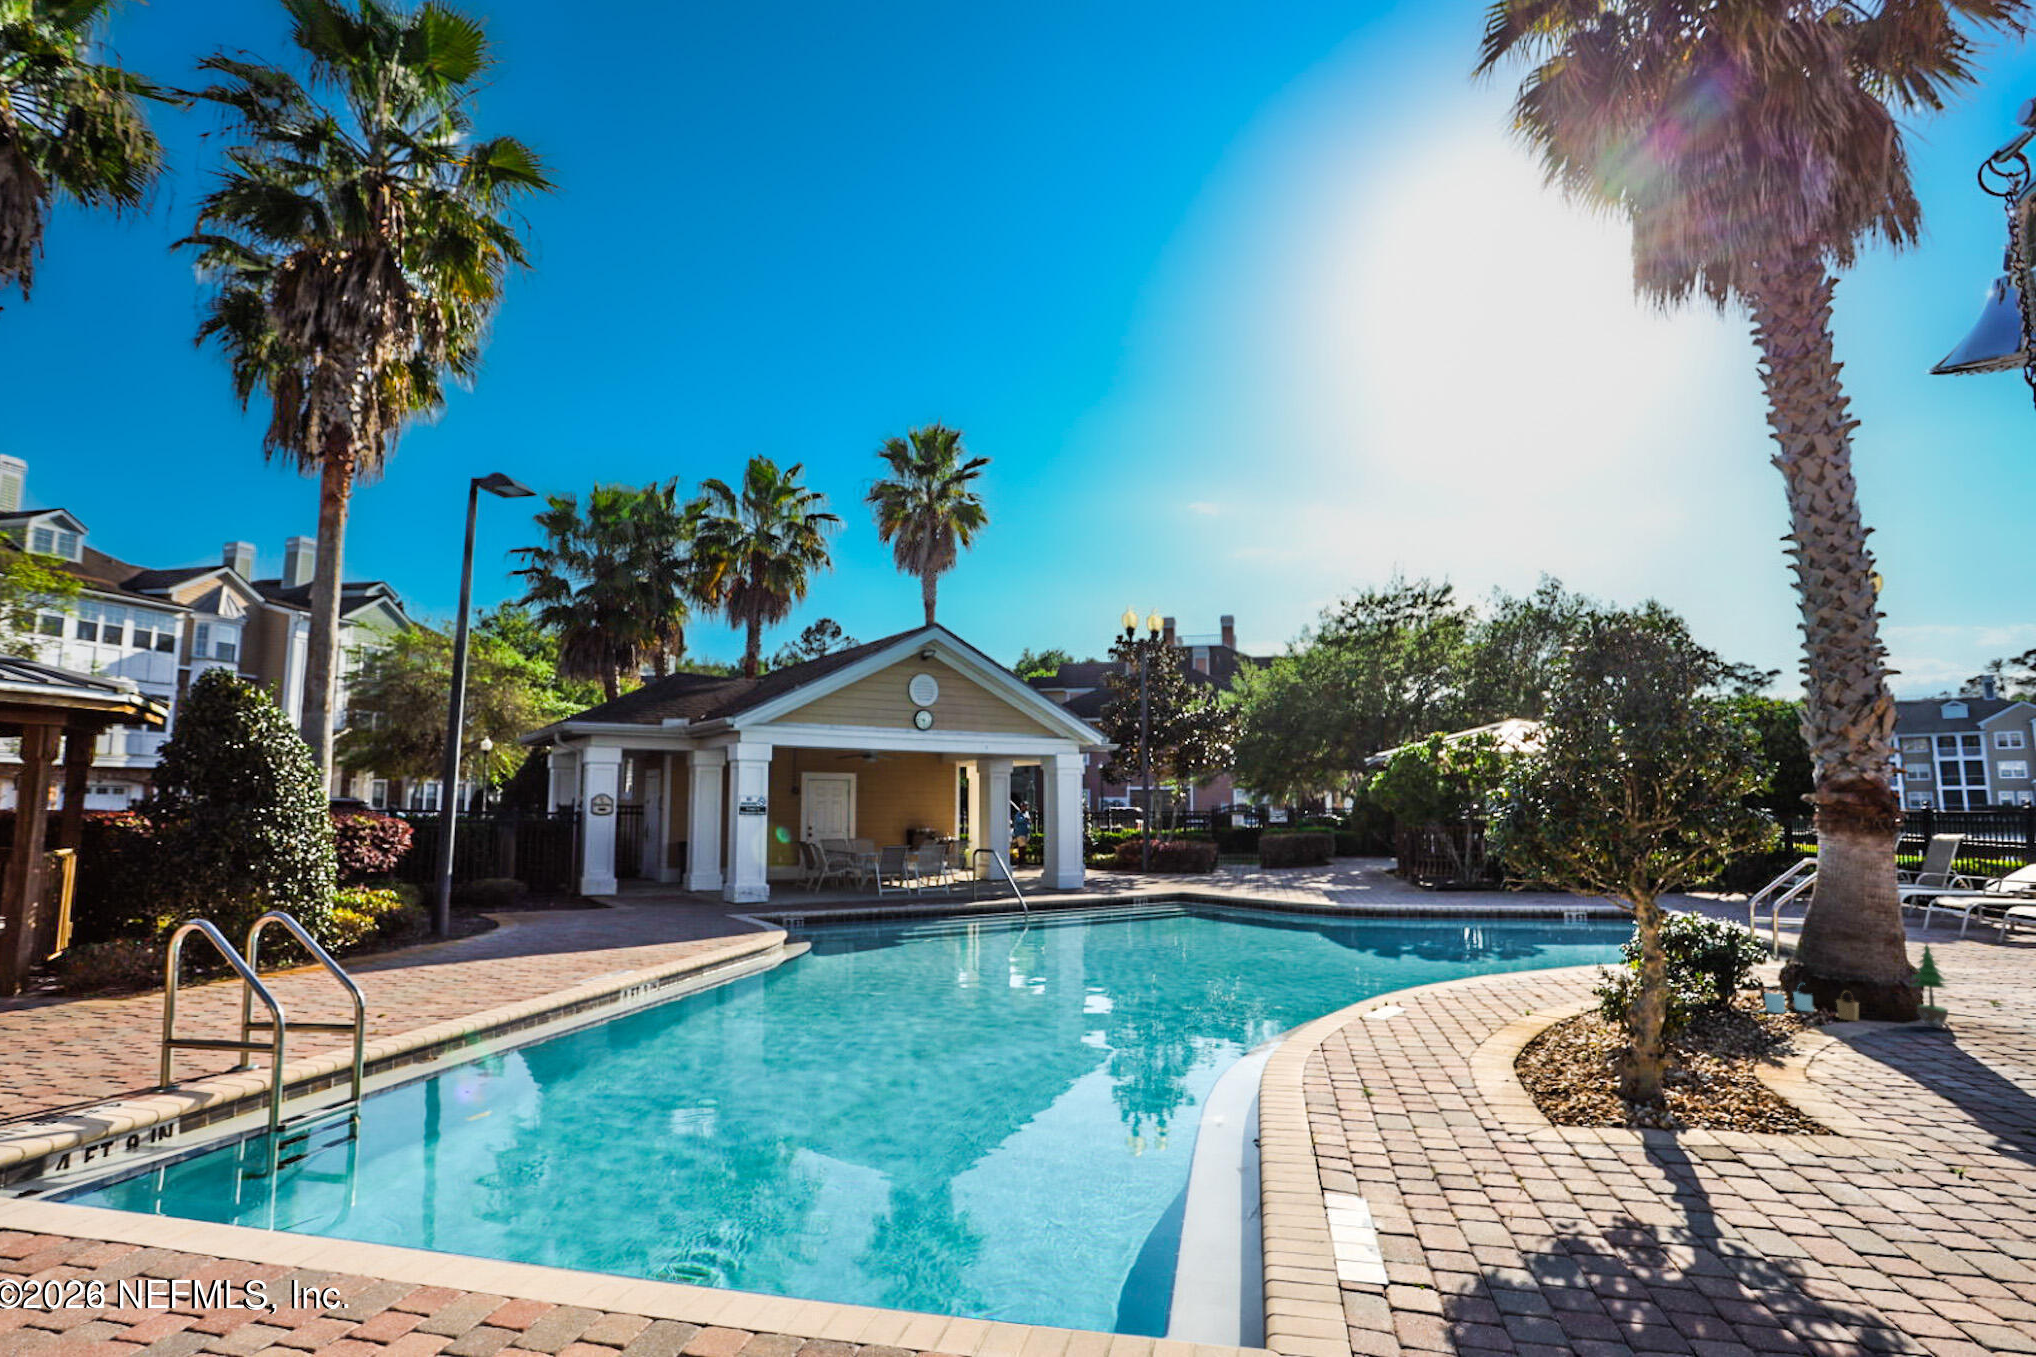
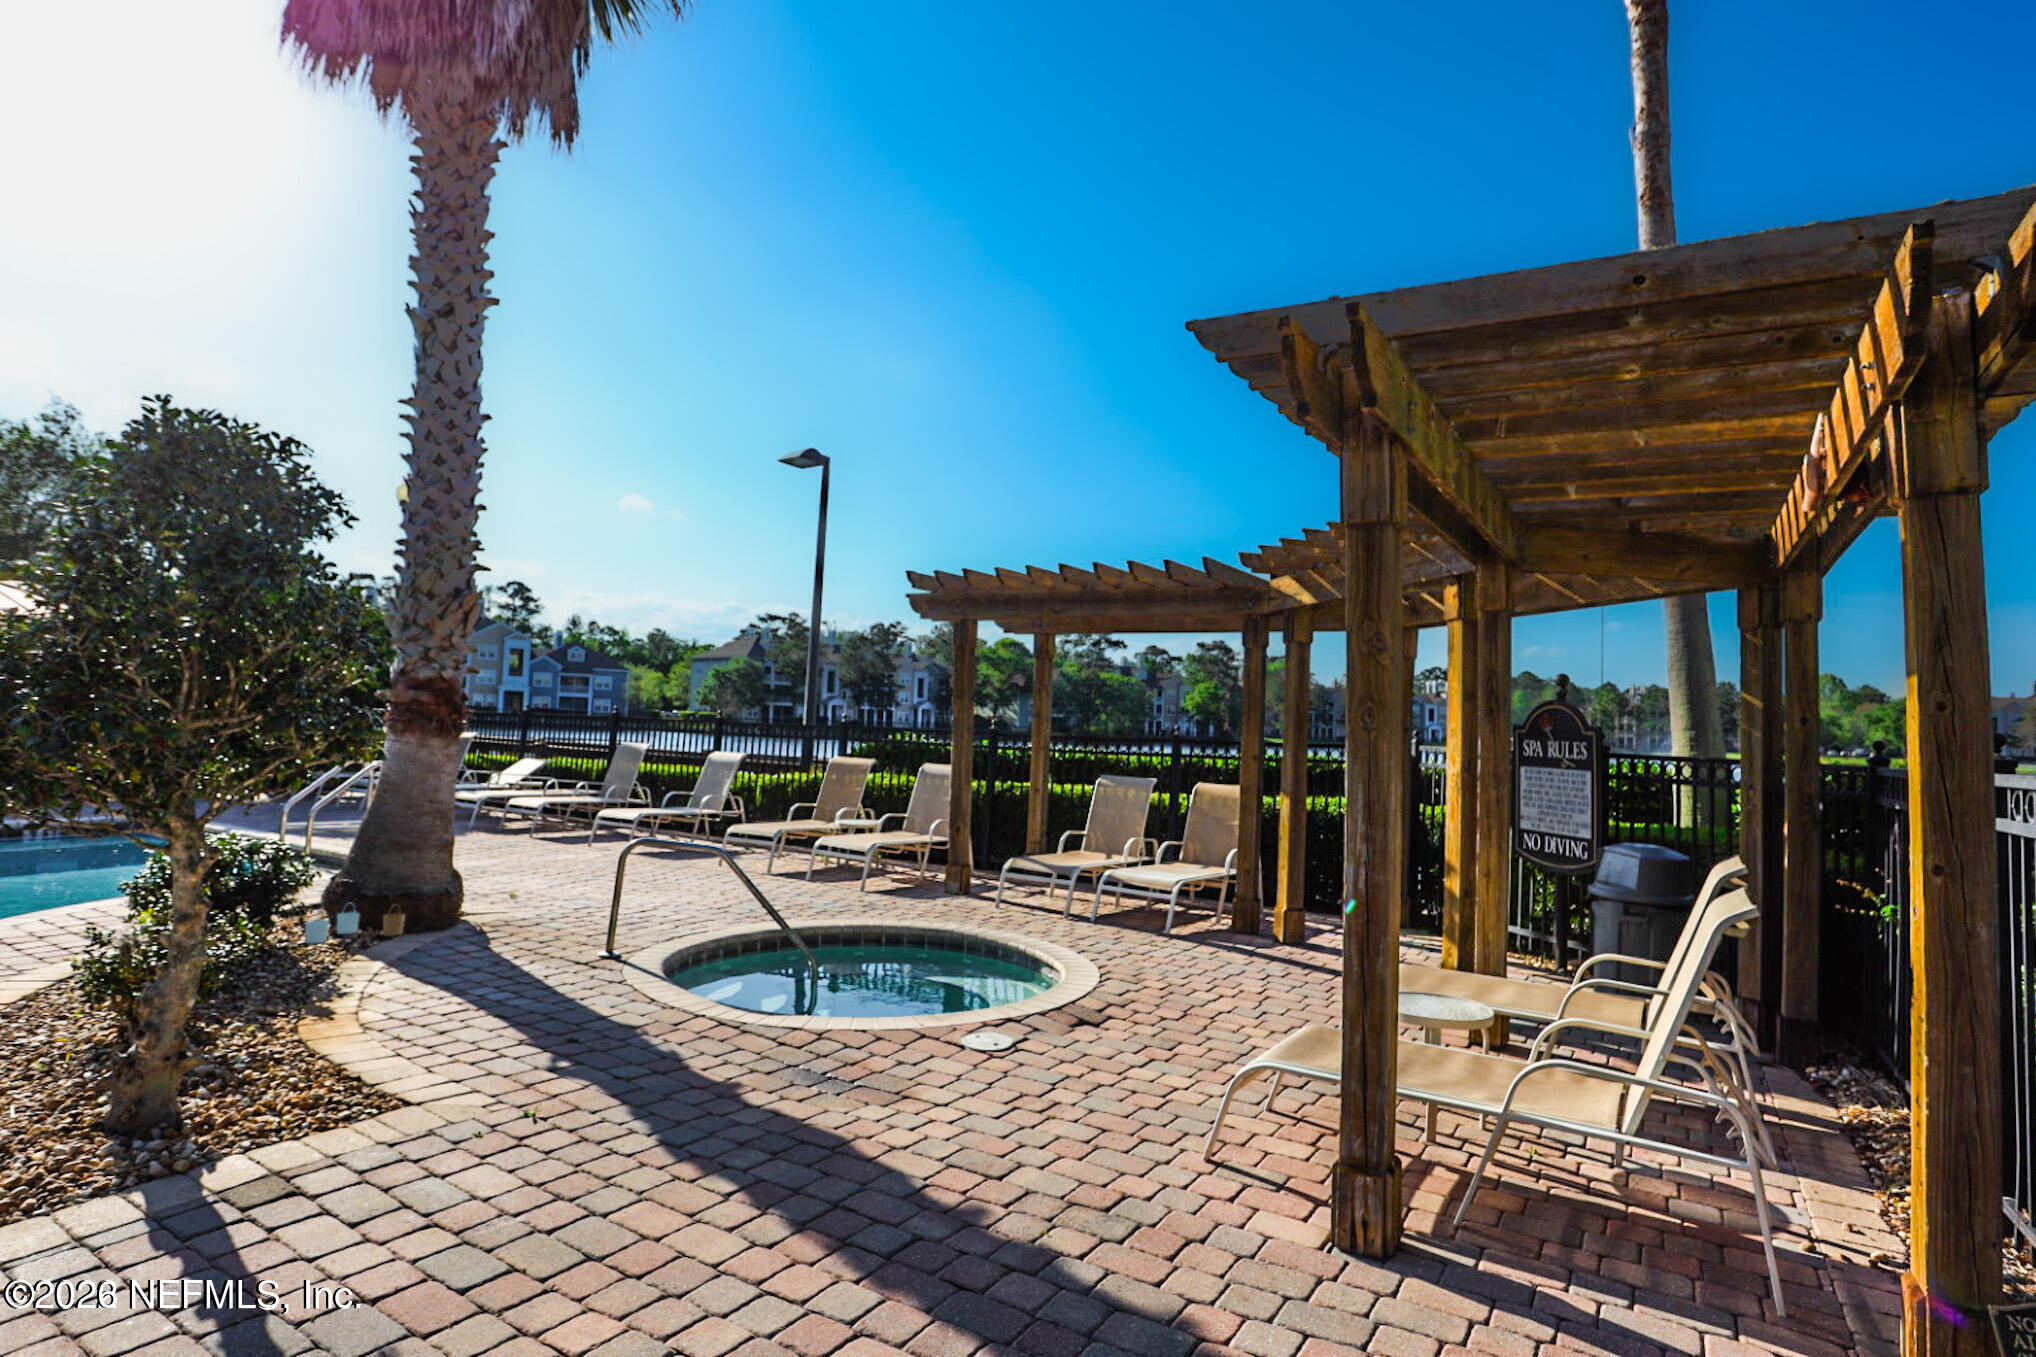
potted tree: present [1913,945,1948,1027] -> none [456,843,490,927]

